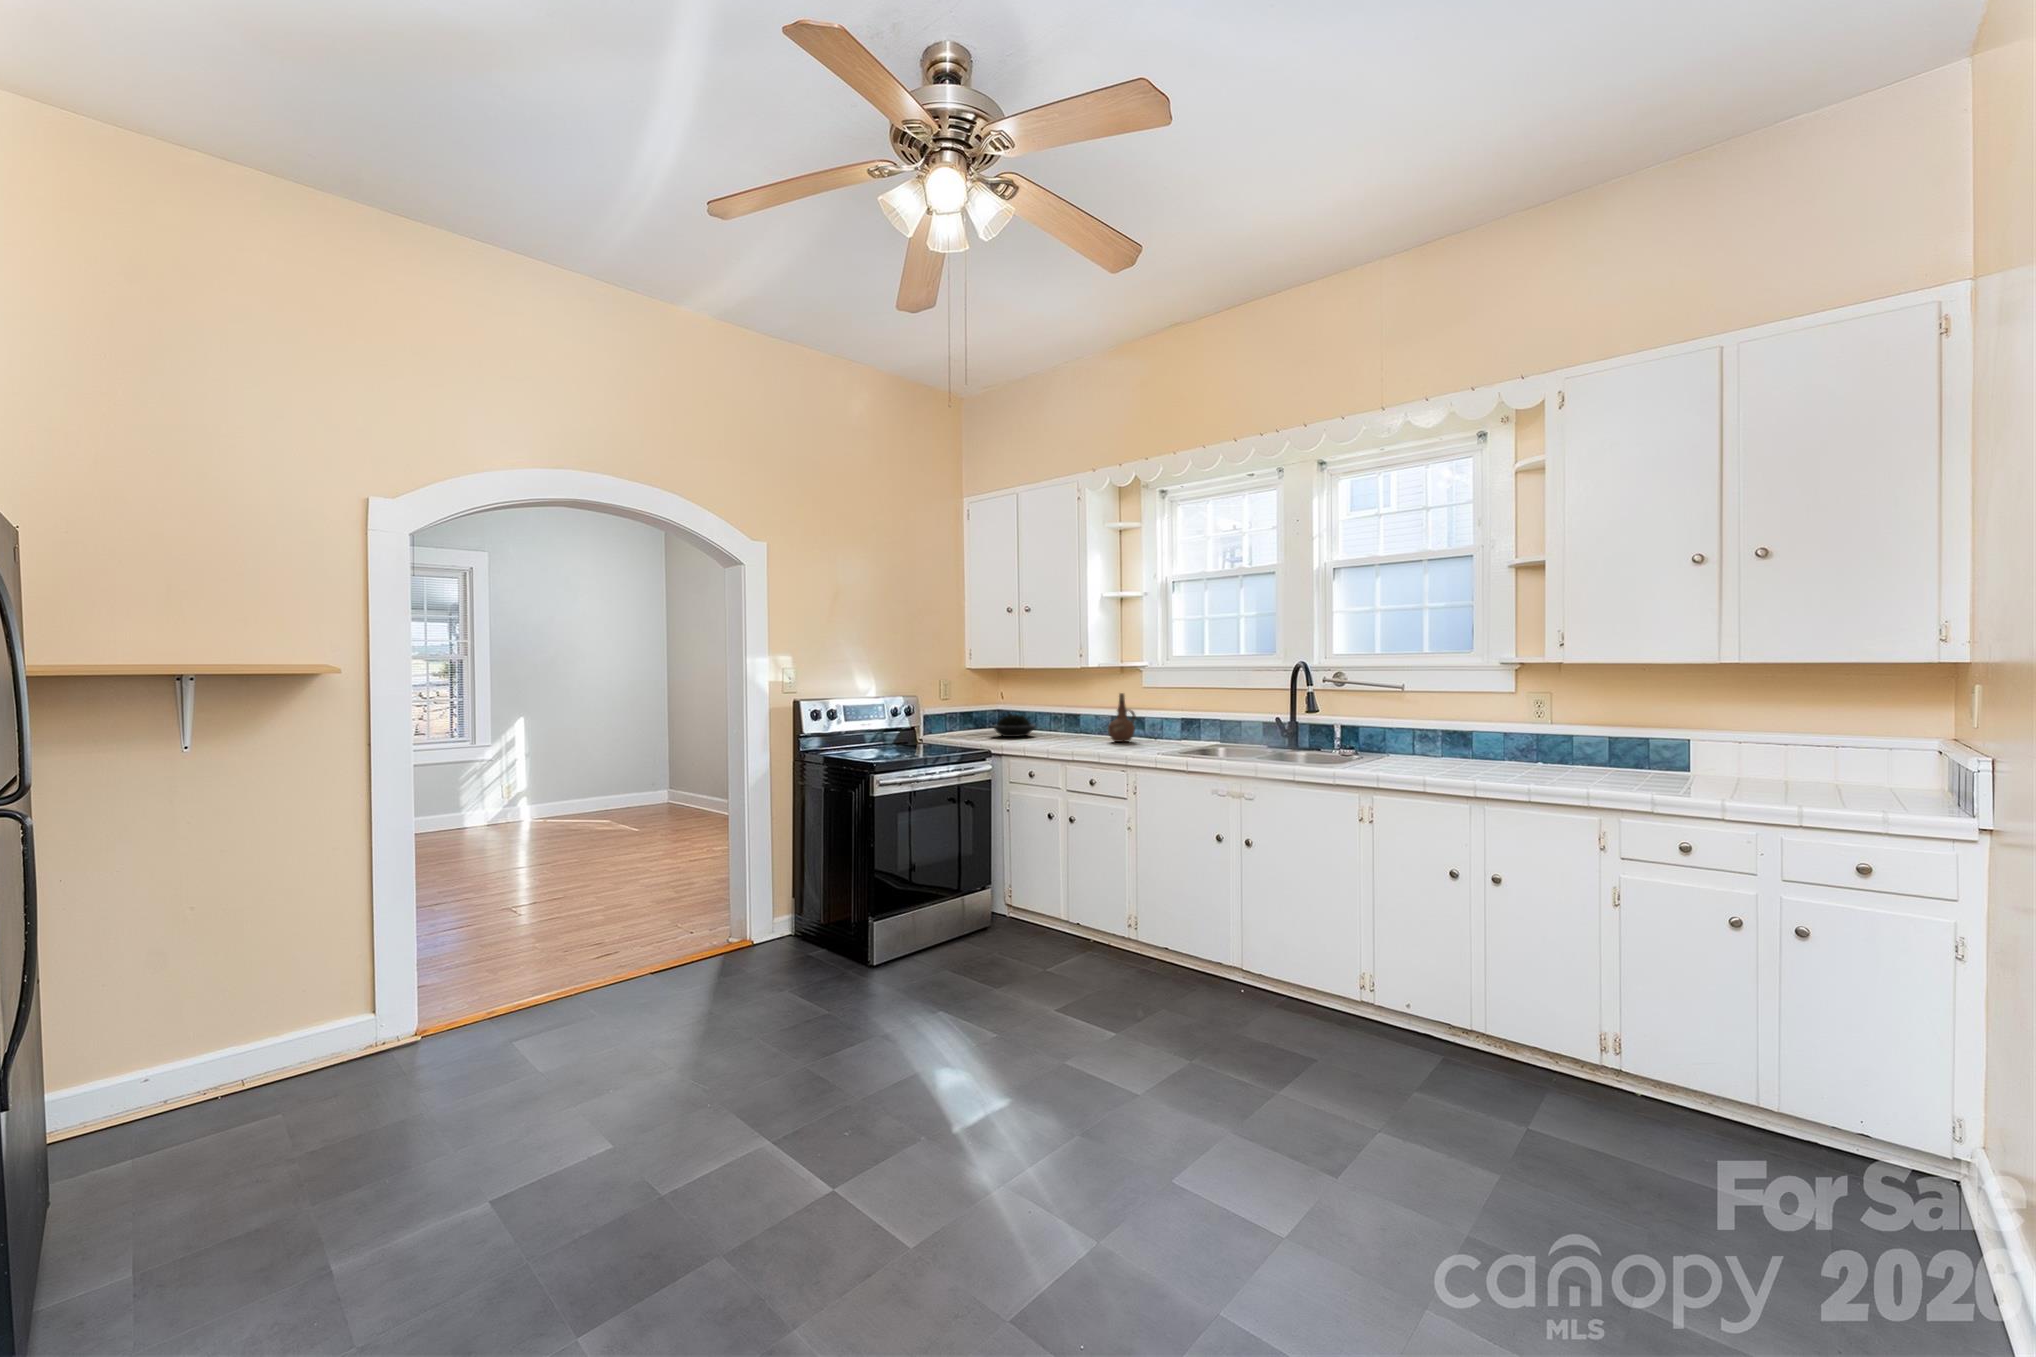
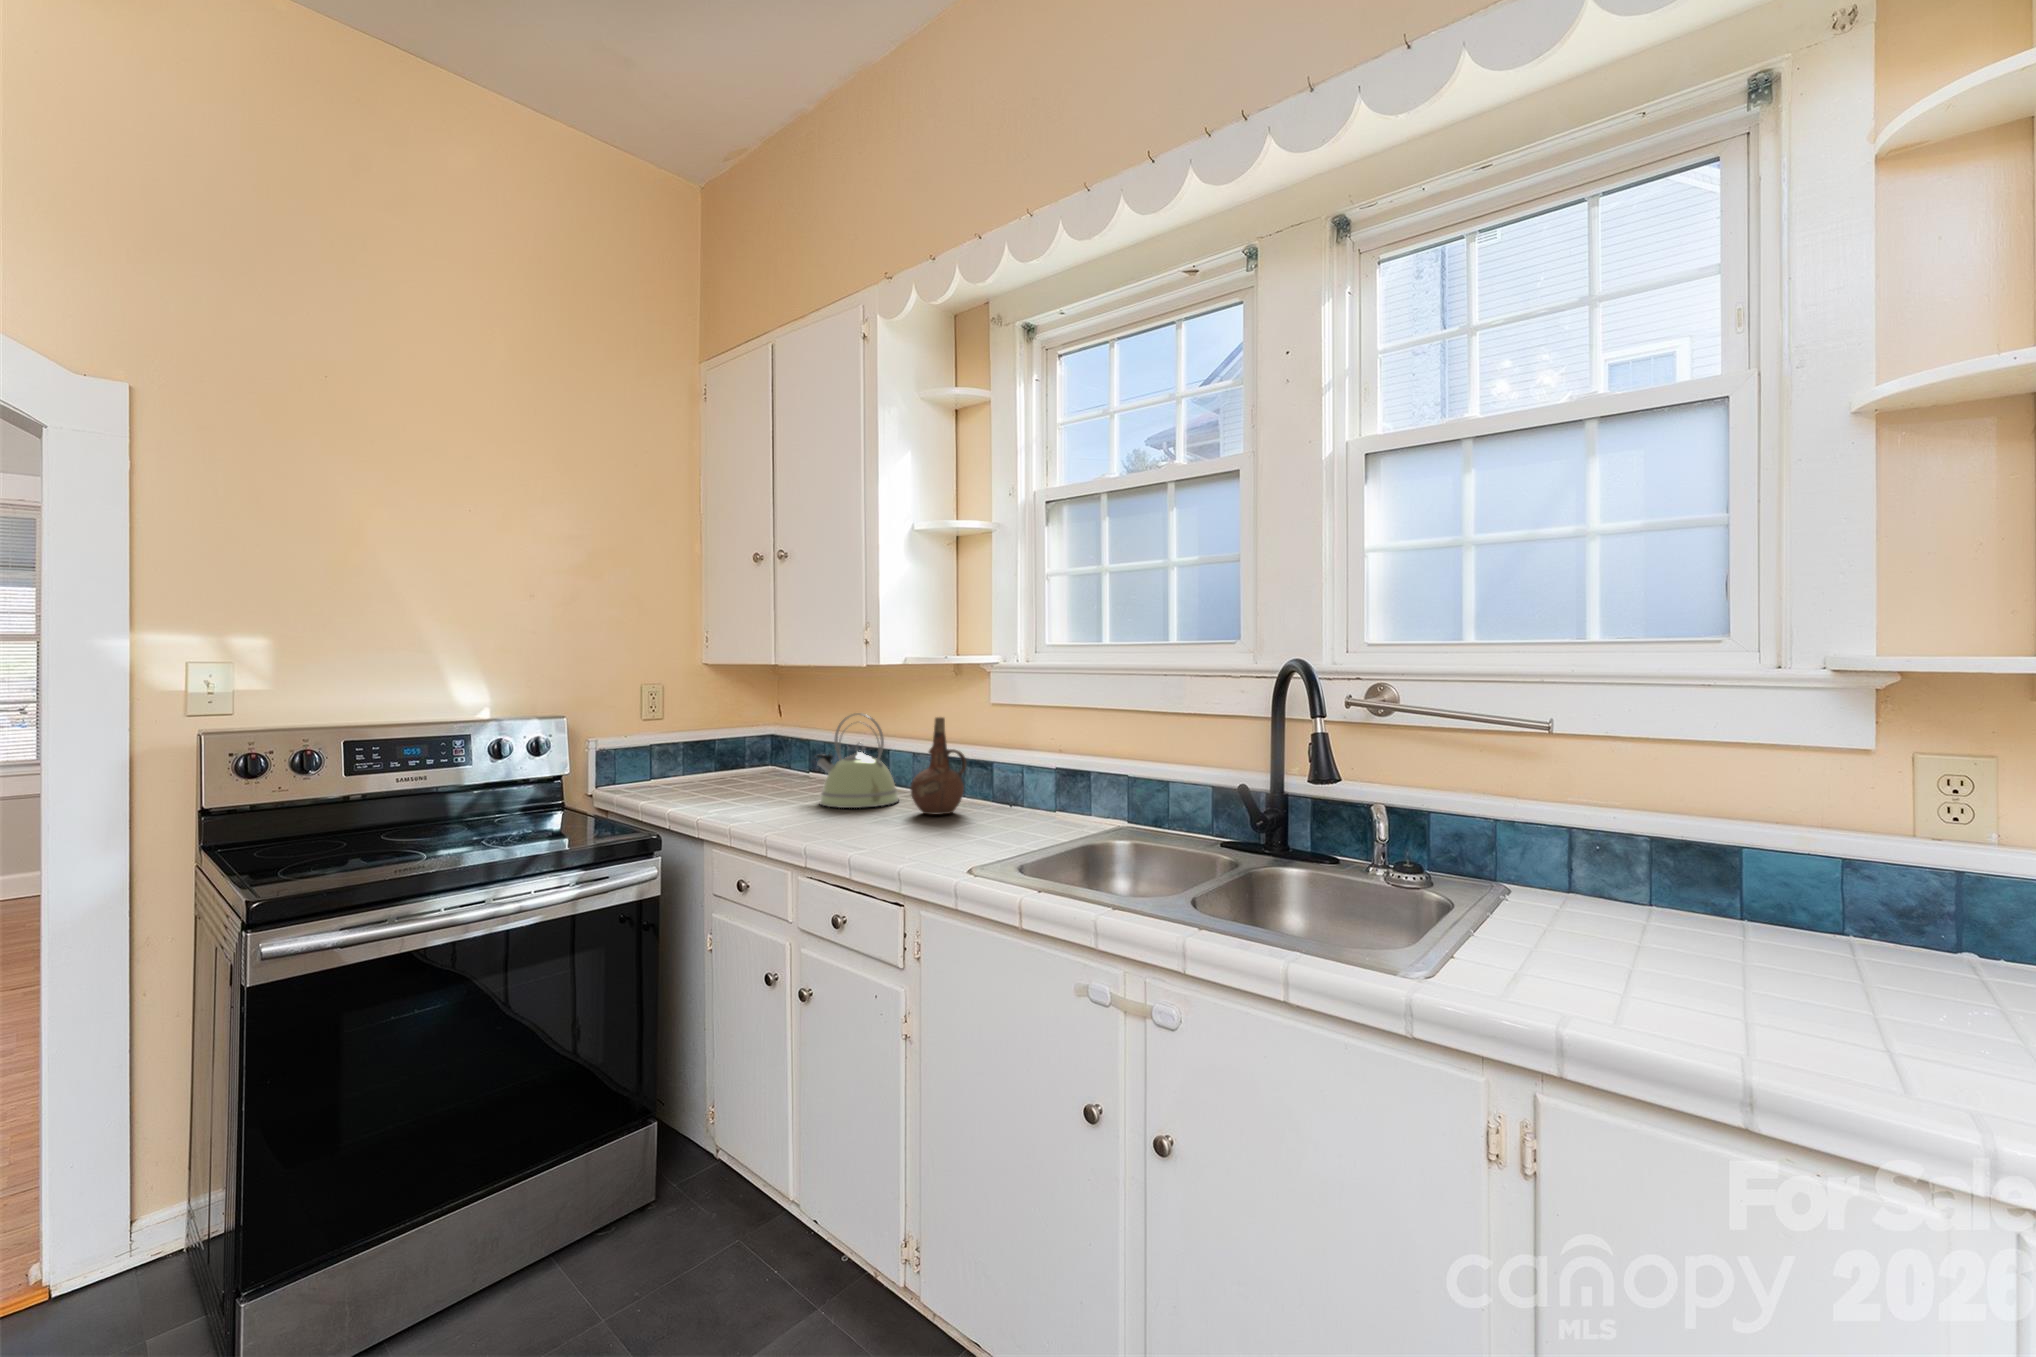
kettle: none [1050,693,1096,740] -> present [816,713,899,808]
succulent plant: present [993,714,1035,737] -> none [717,747,803,794]

